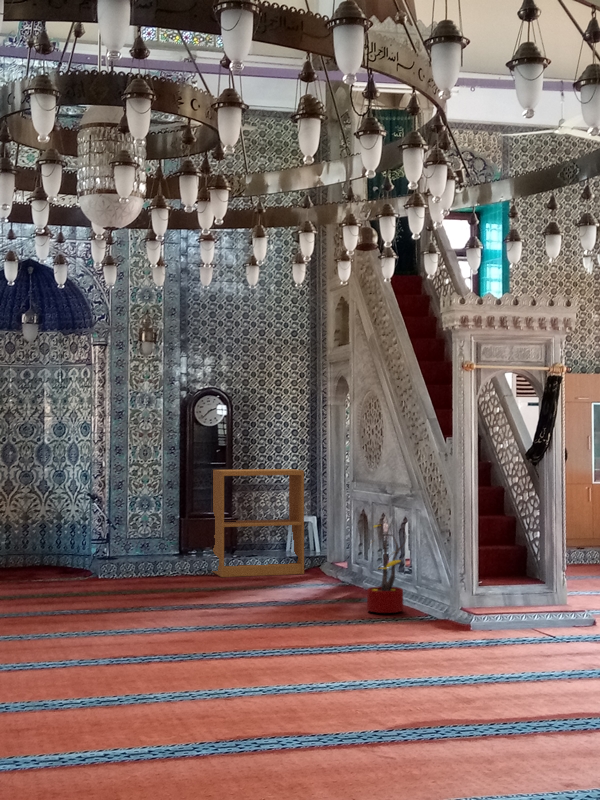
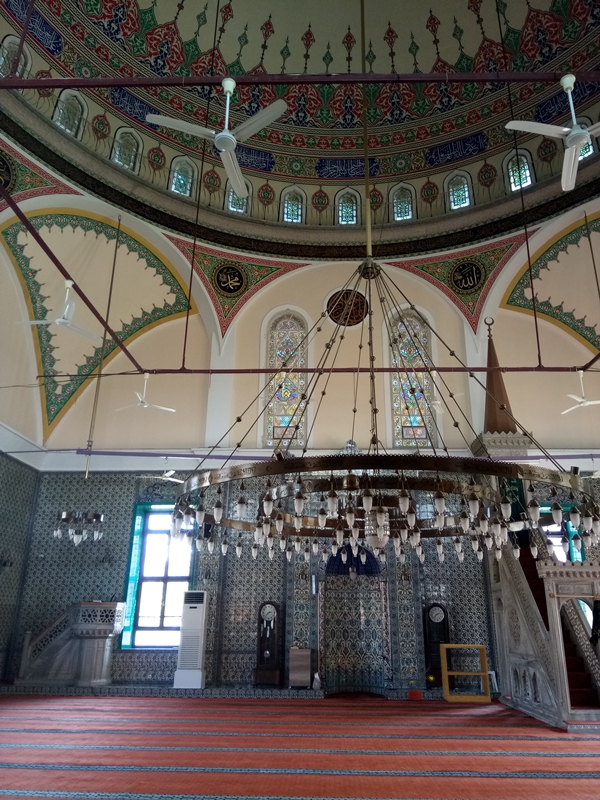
decorative plant: present [367,525,406,613] -> present [406,668,433,701]

